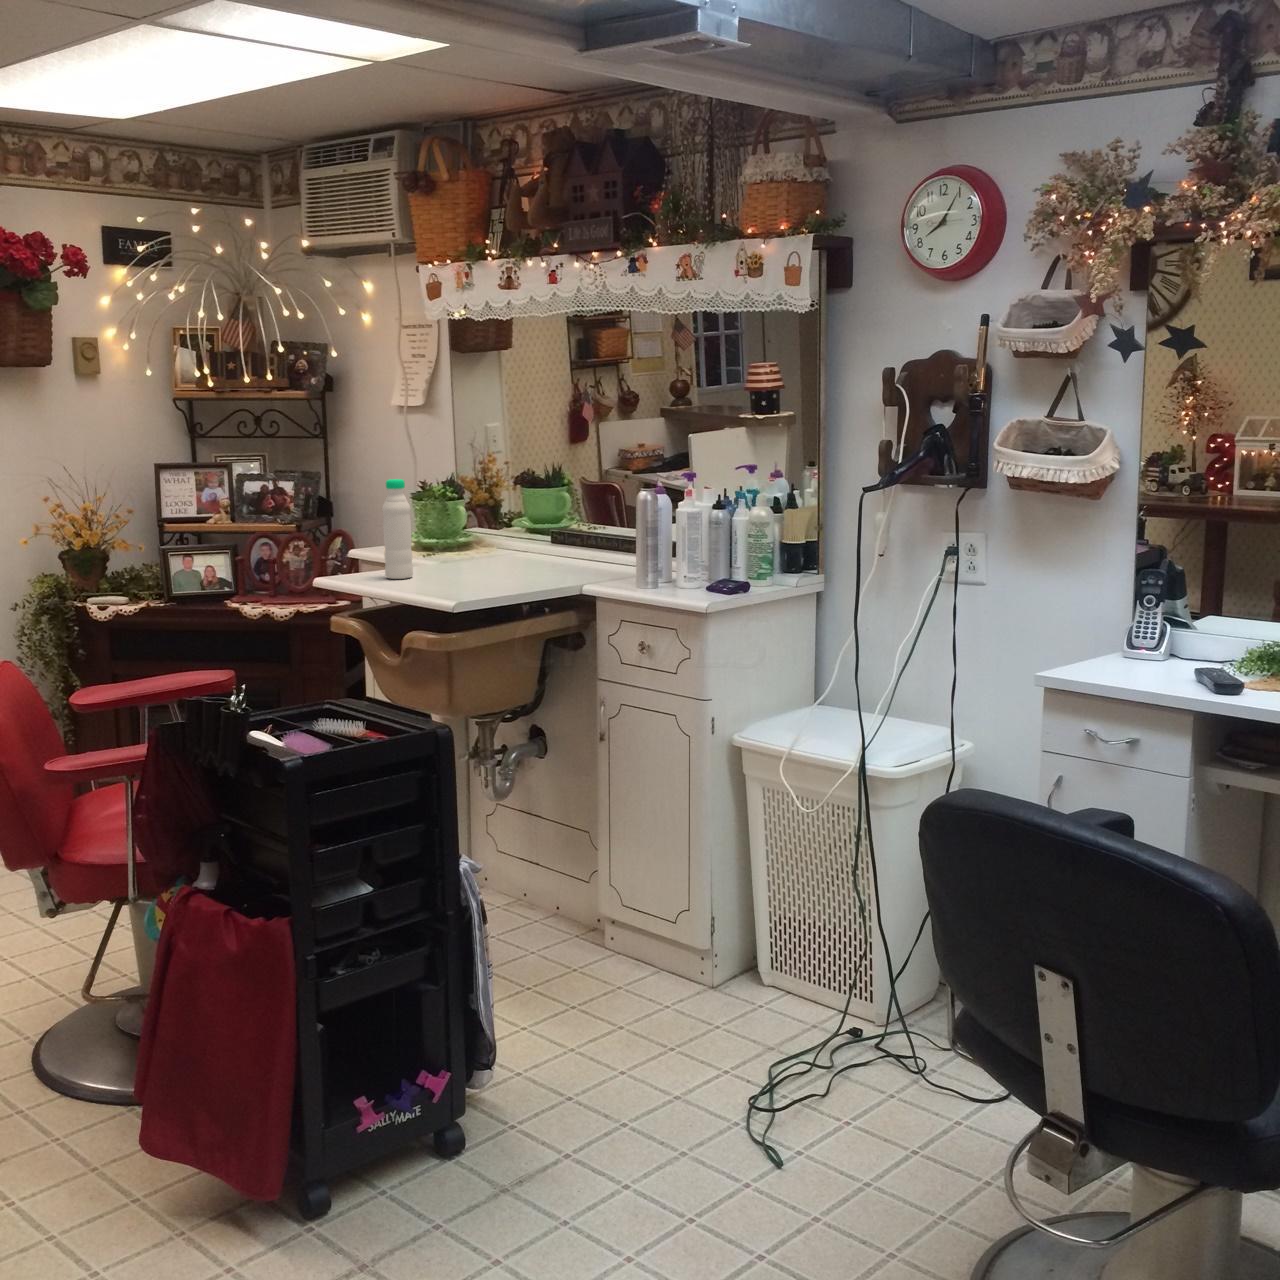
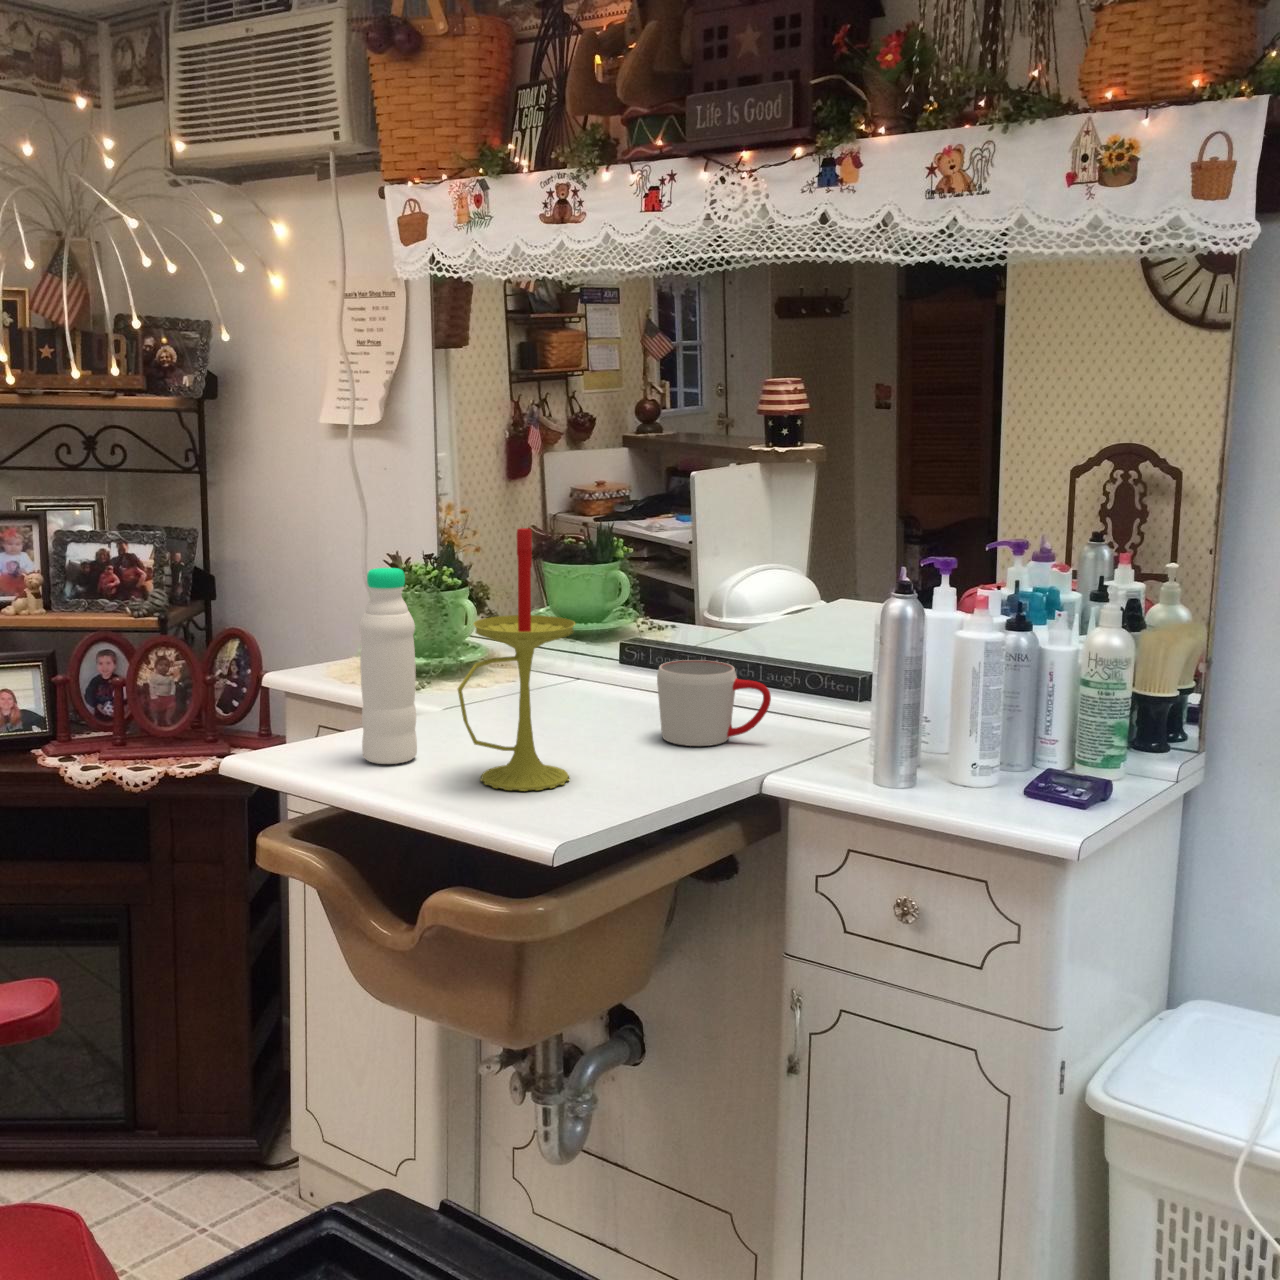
candle: none [423,453,484,586] -> present [458,528,575,791]
mug: none [541,530,599,573] -> present [657,660,771,746]

